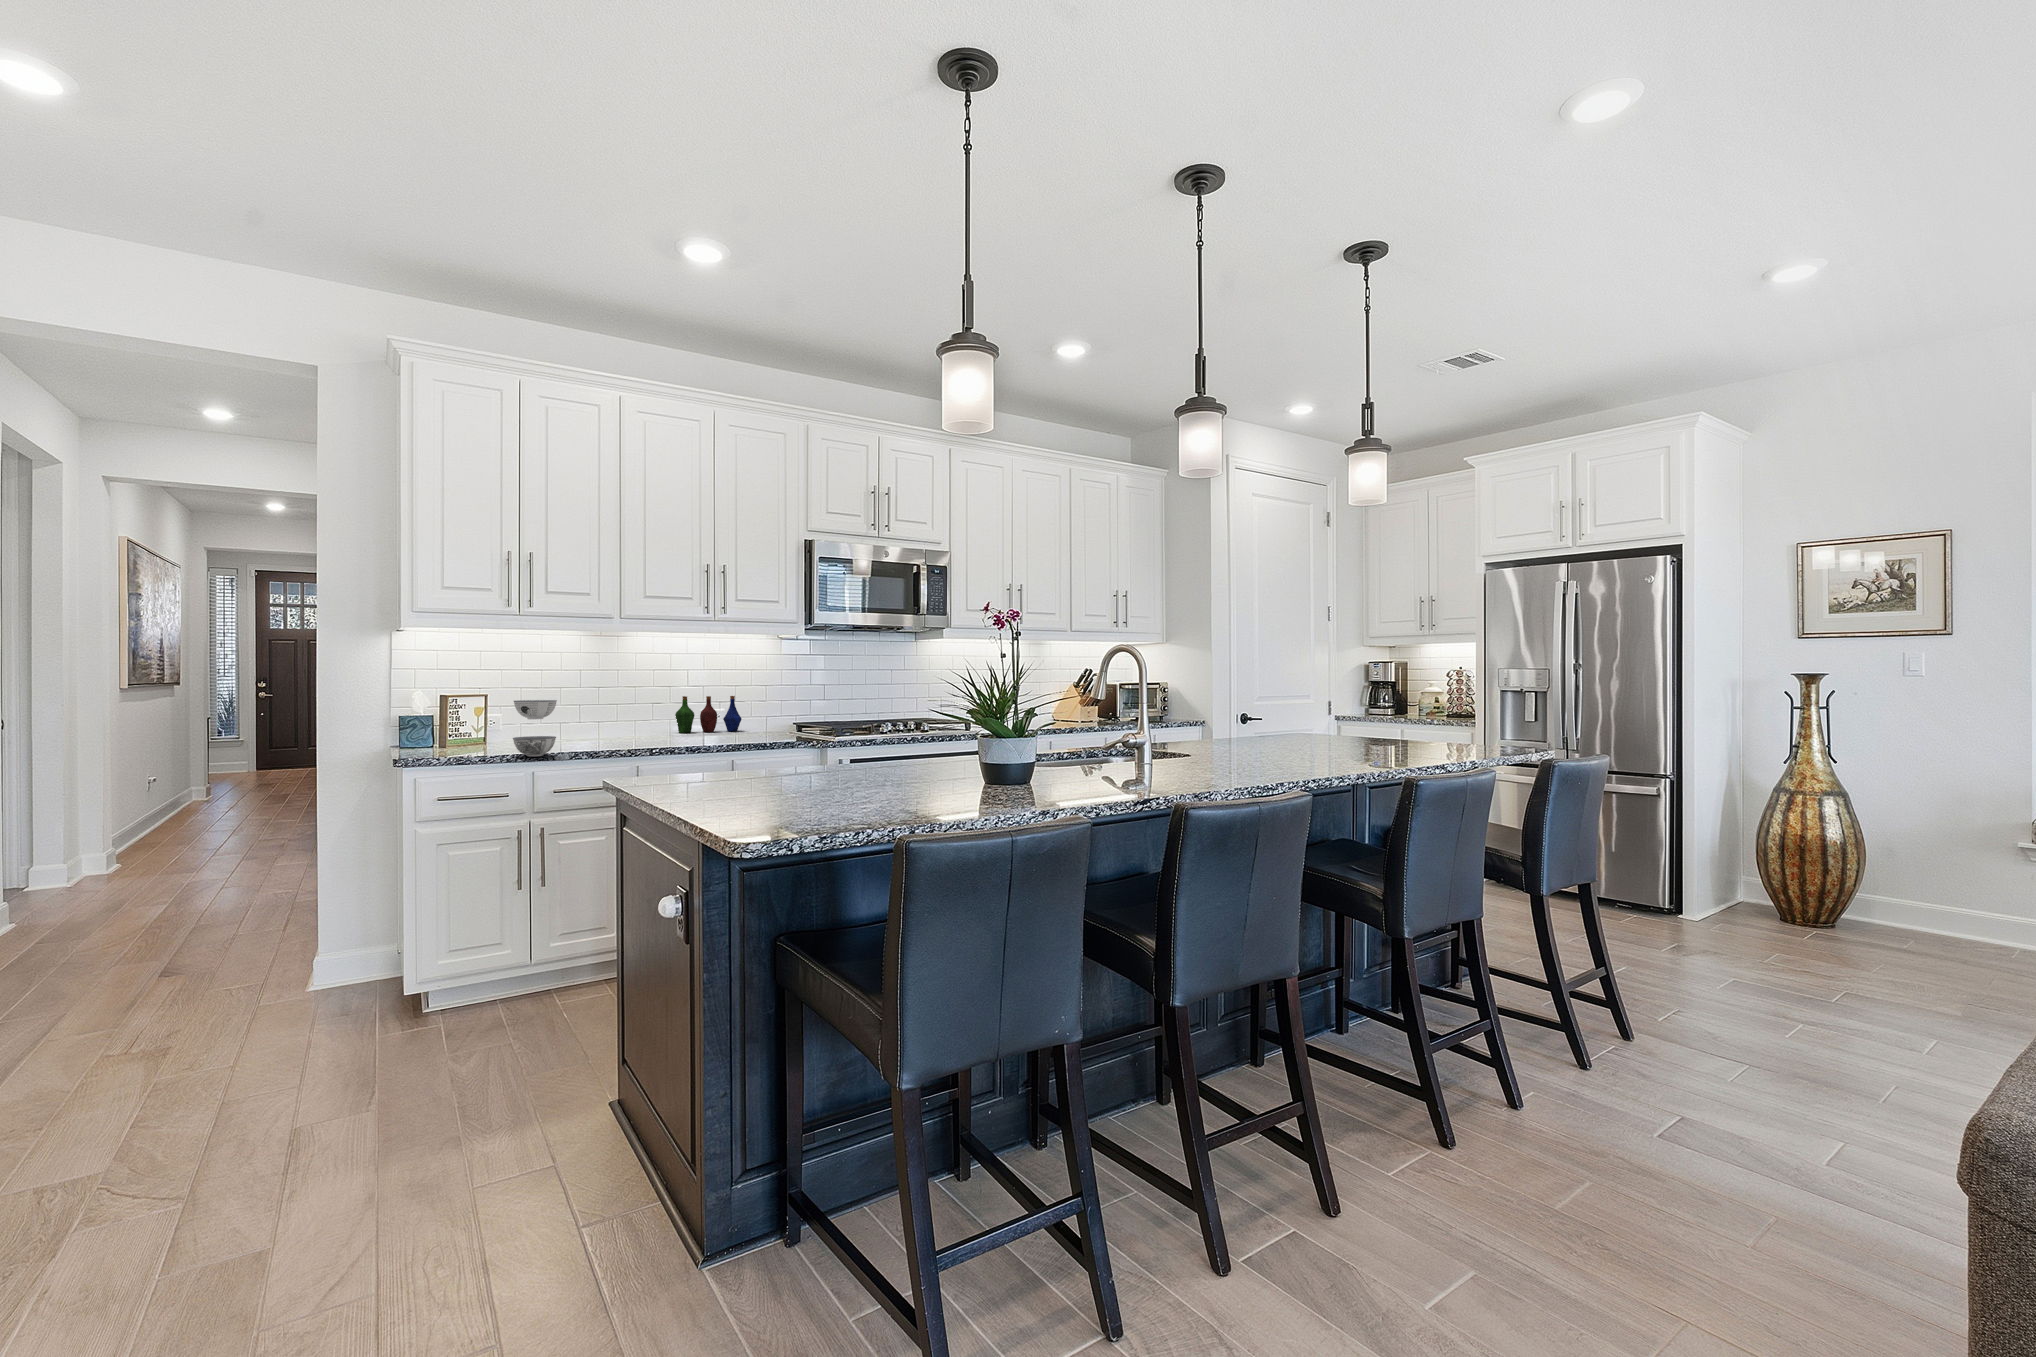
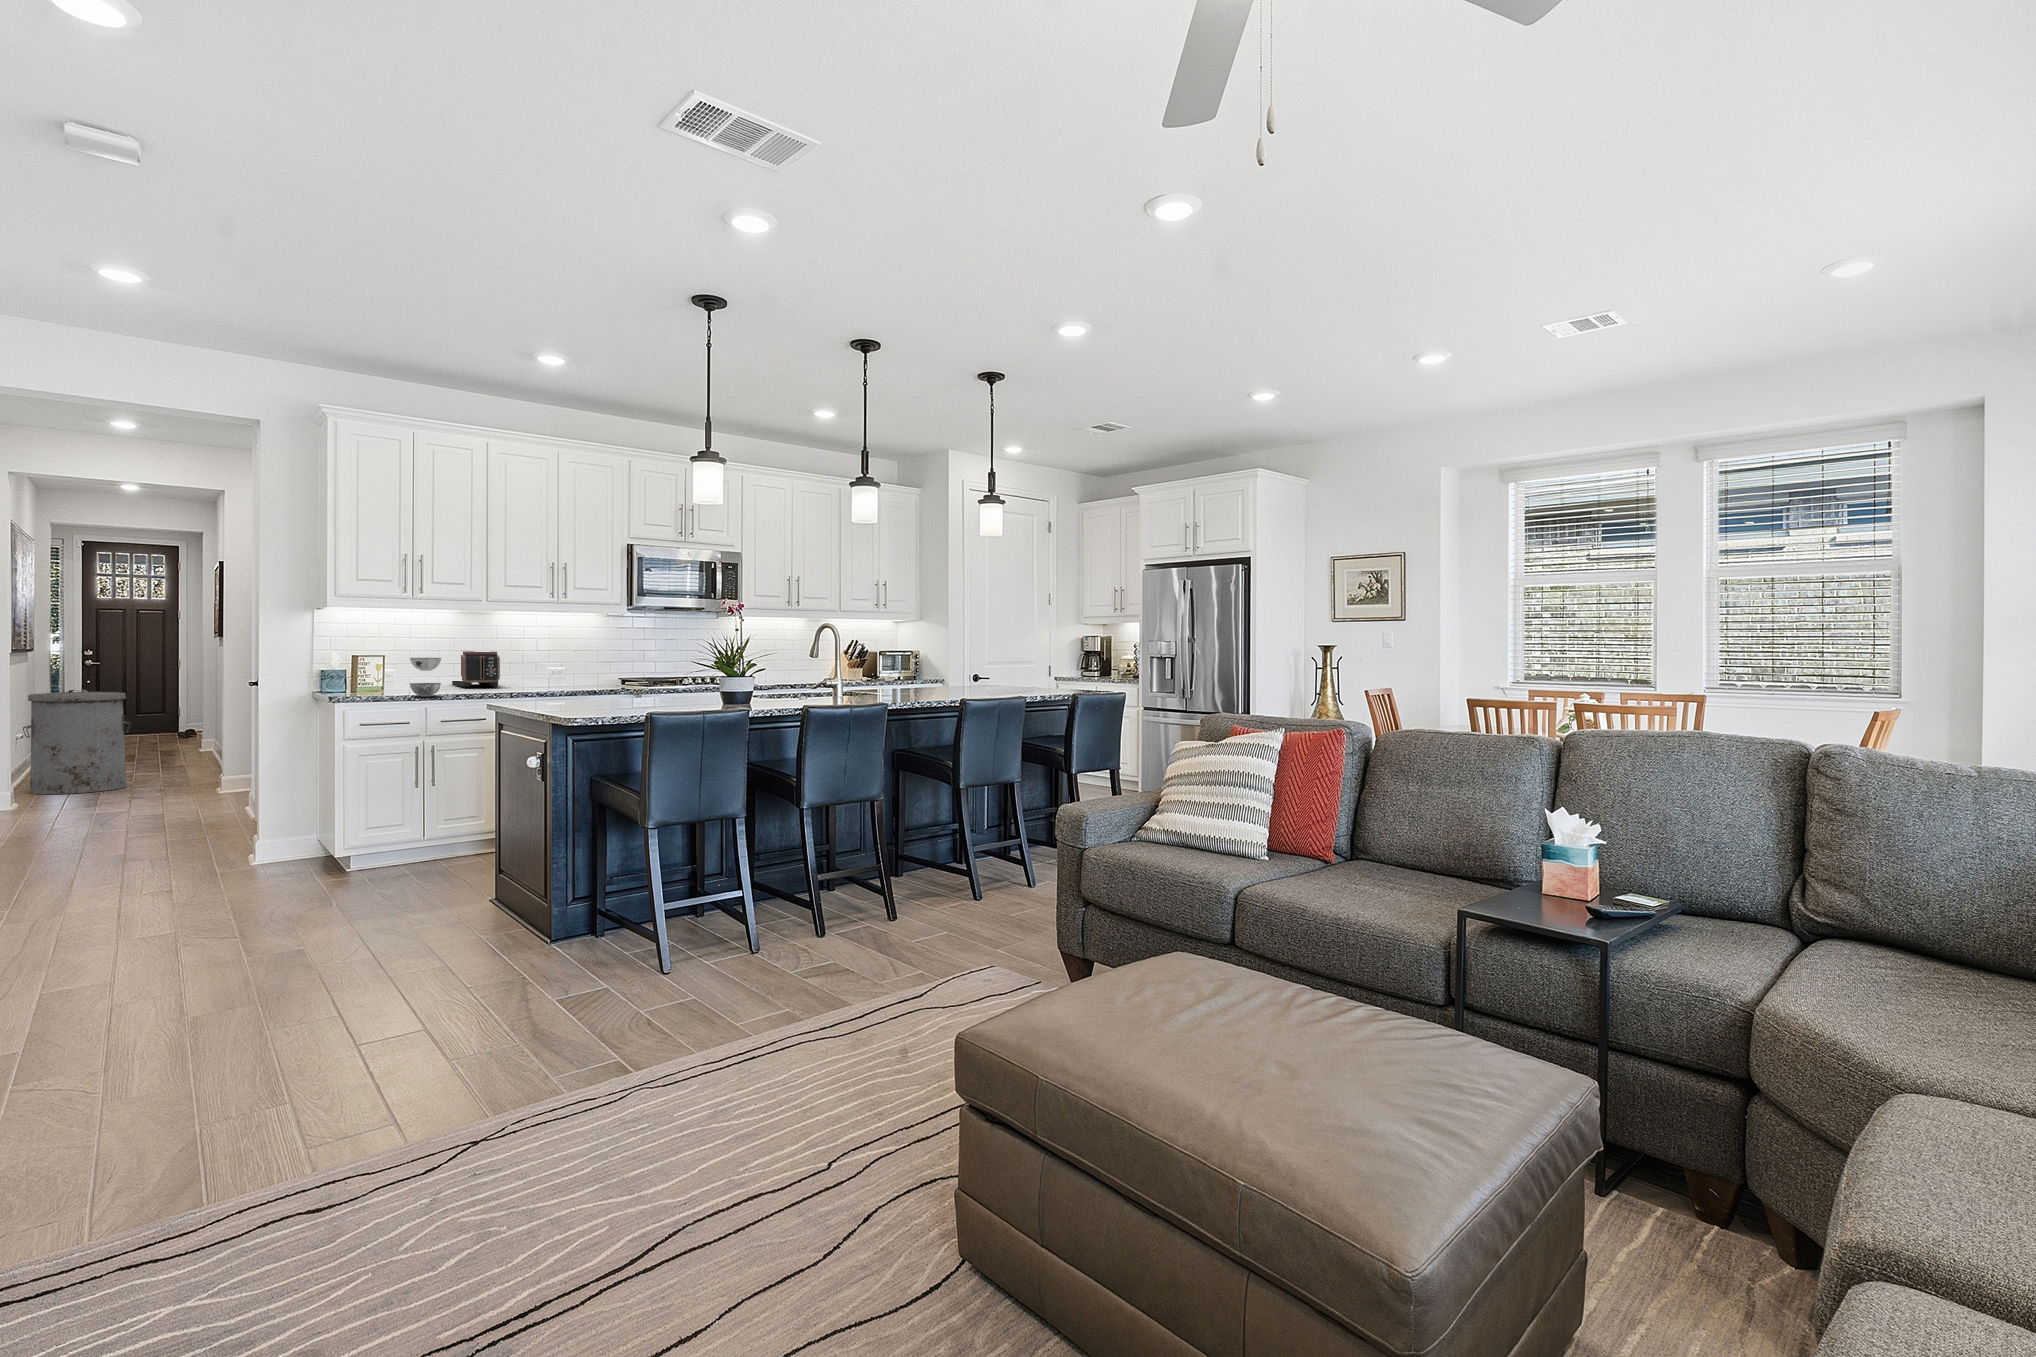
toaster: none [581,688,641,738] -> present [452,651,500,687]
bottle: present [675,696,742,733] -> none [525,658,577,685]
trash can: none [134,731,252,853] -> present [23,690,131,794]

